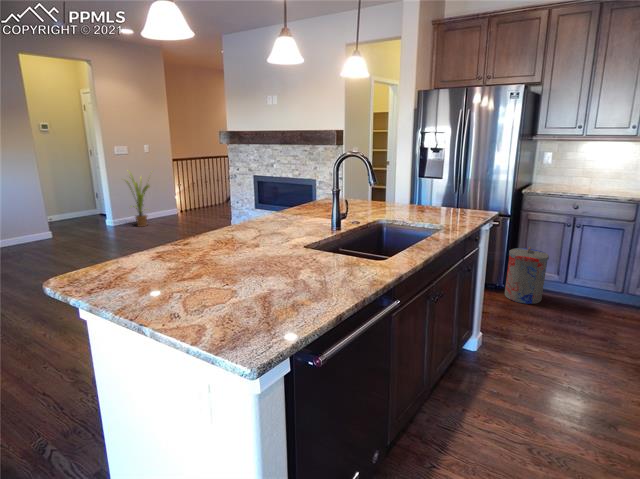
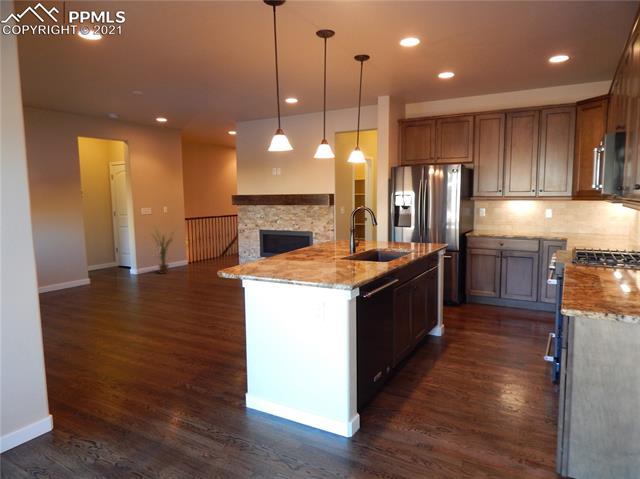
trash can: present [505,247,549,304] -> none [460,272,487,313]

